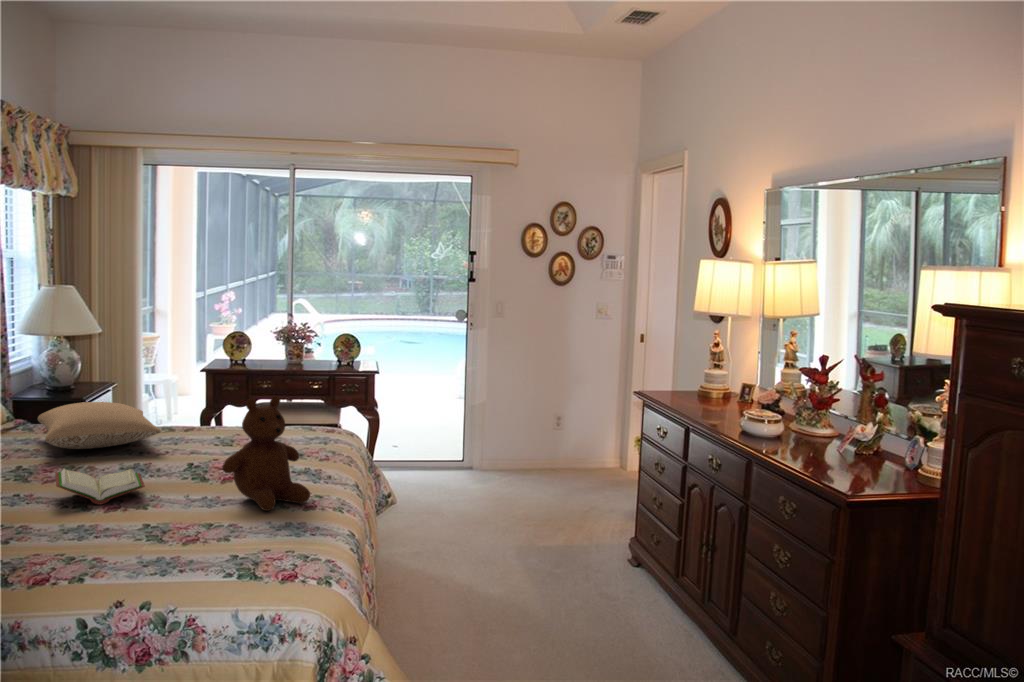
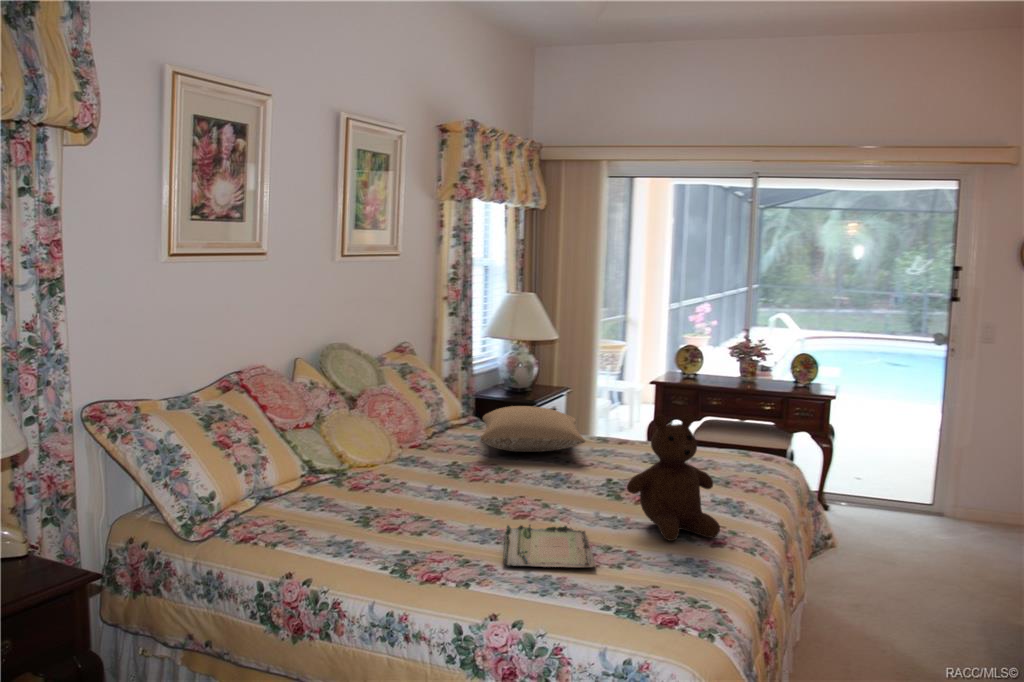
book: present [55,469,145,504] -> none [473,469,553,509]
tray: none [104,506,208,557] -> present [504,523,596,567]

